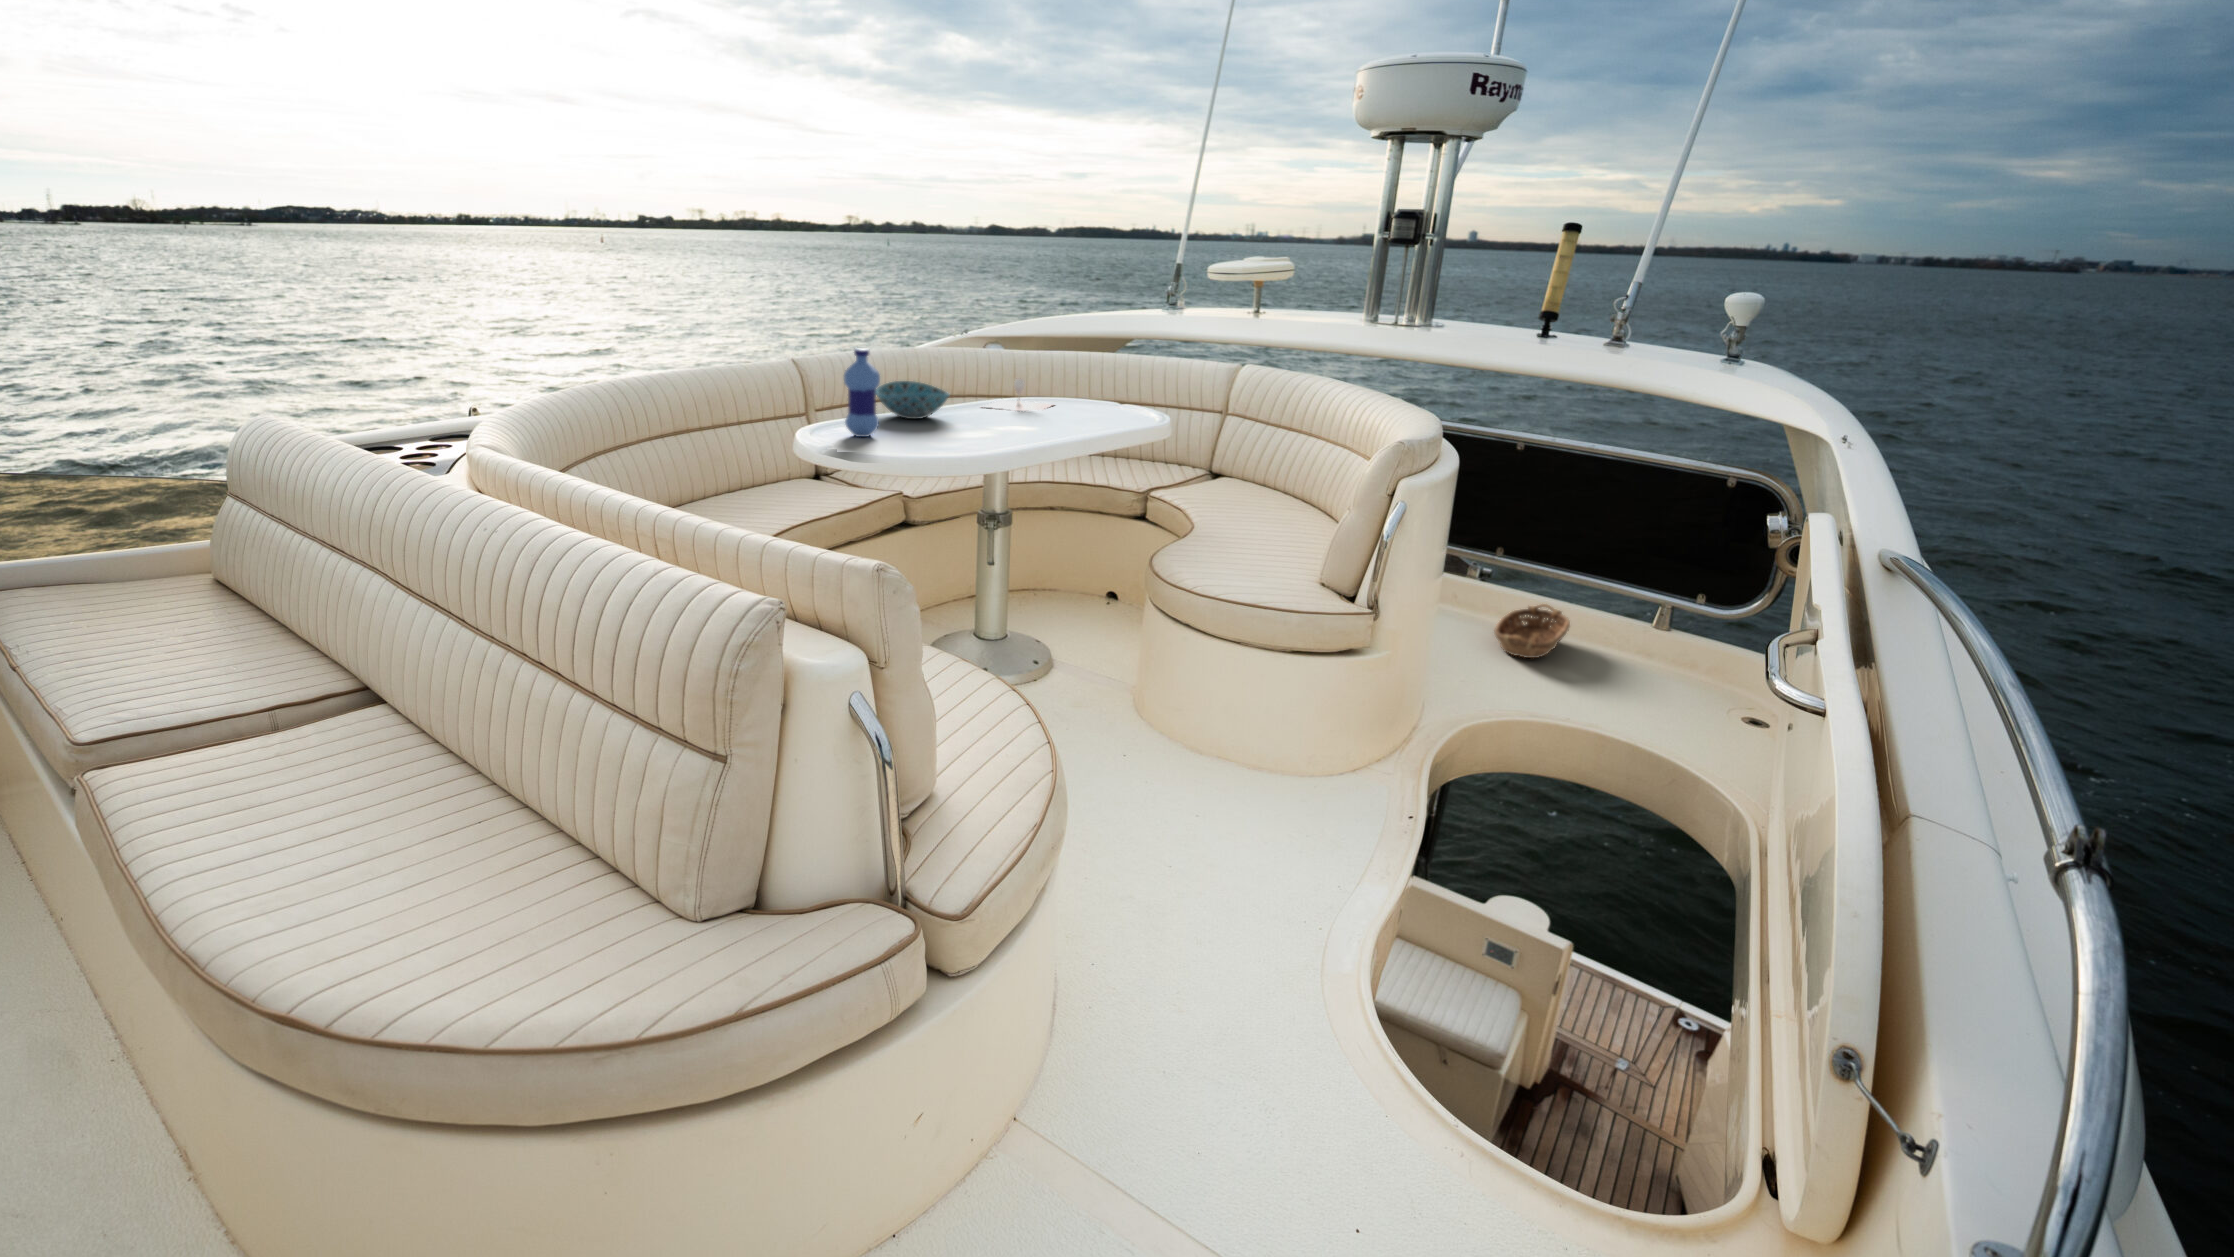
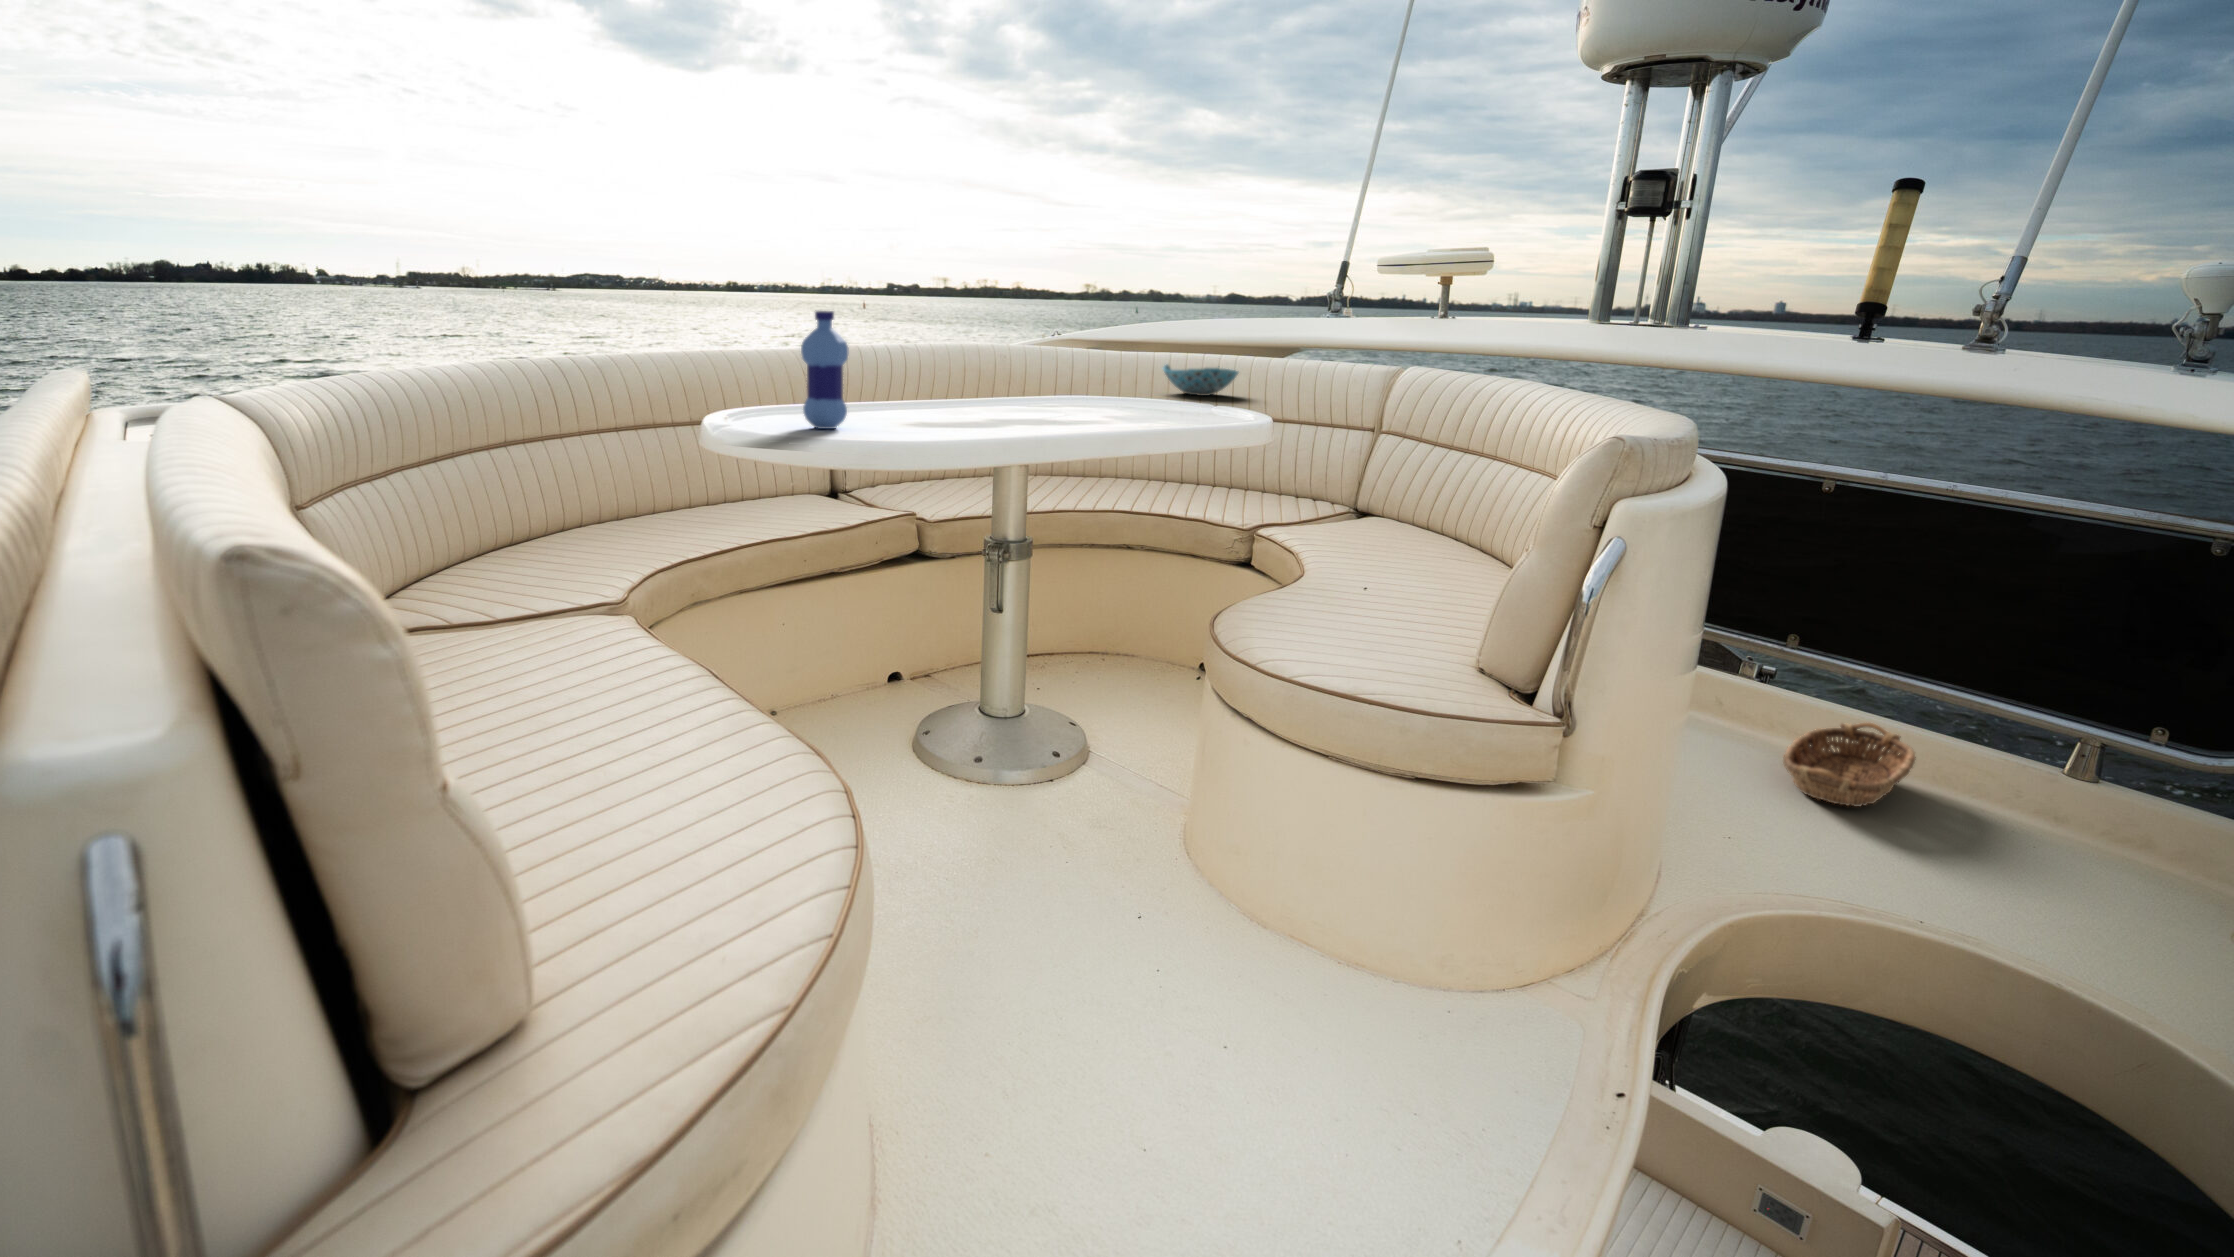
wine glass: present [984,379,1052,411] -> none [1023,371,1127,414]
bowl: present [876,381,949,419] -> present [1163,365,1238,396]

